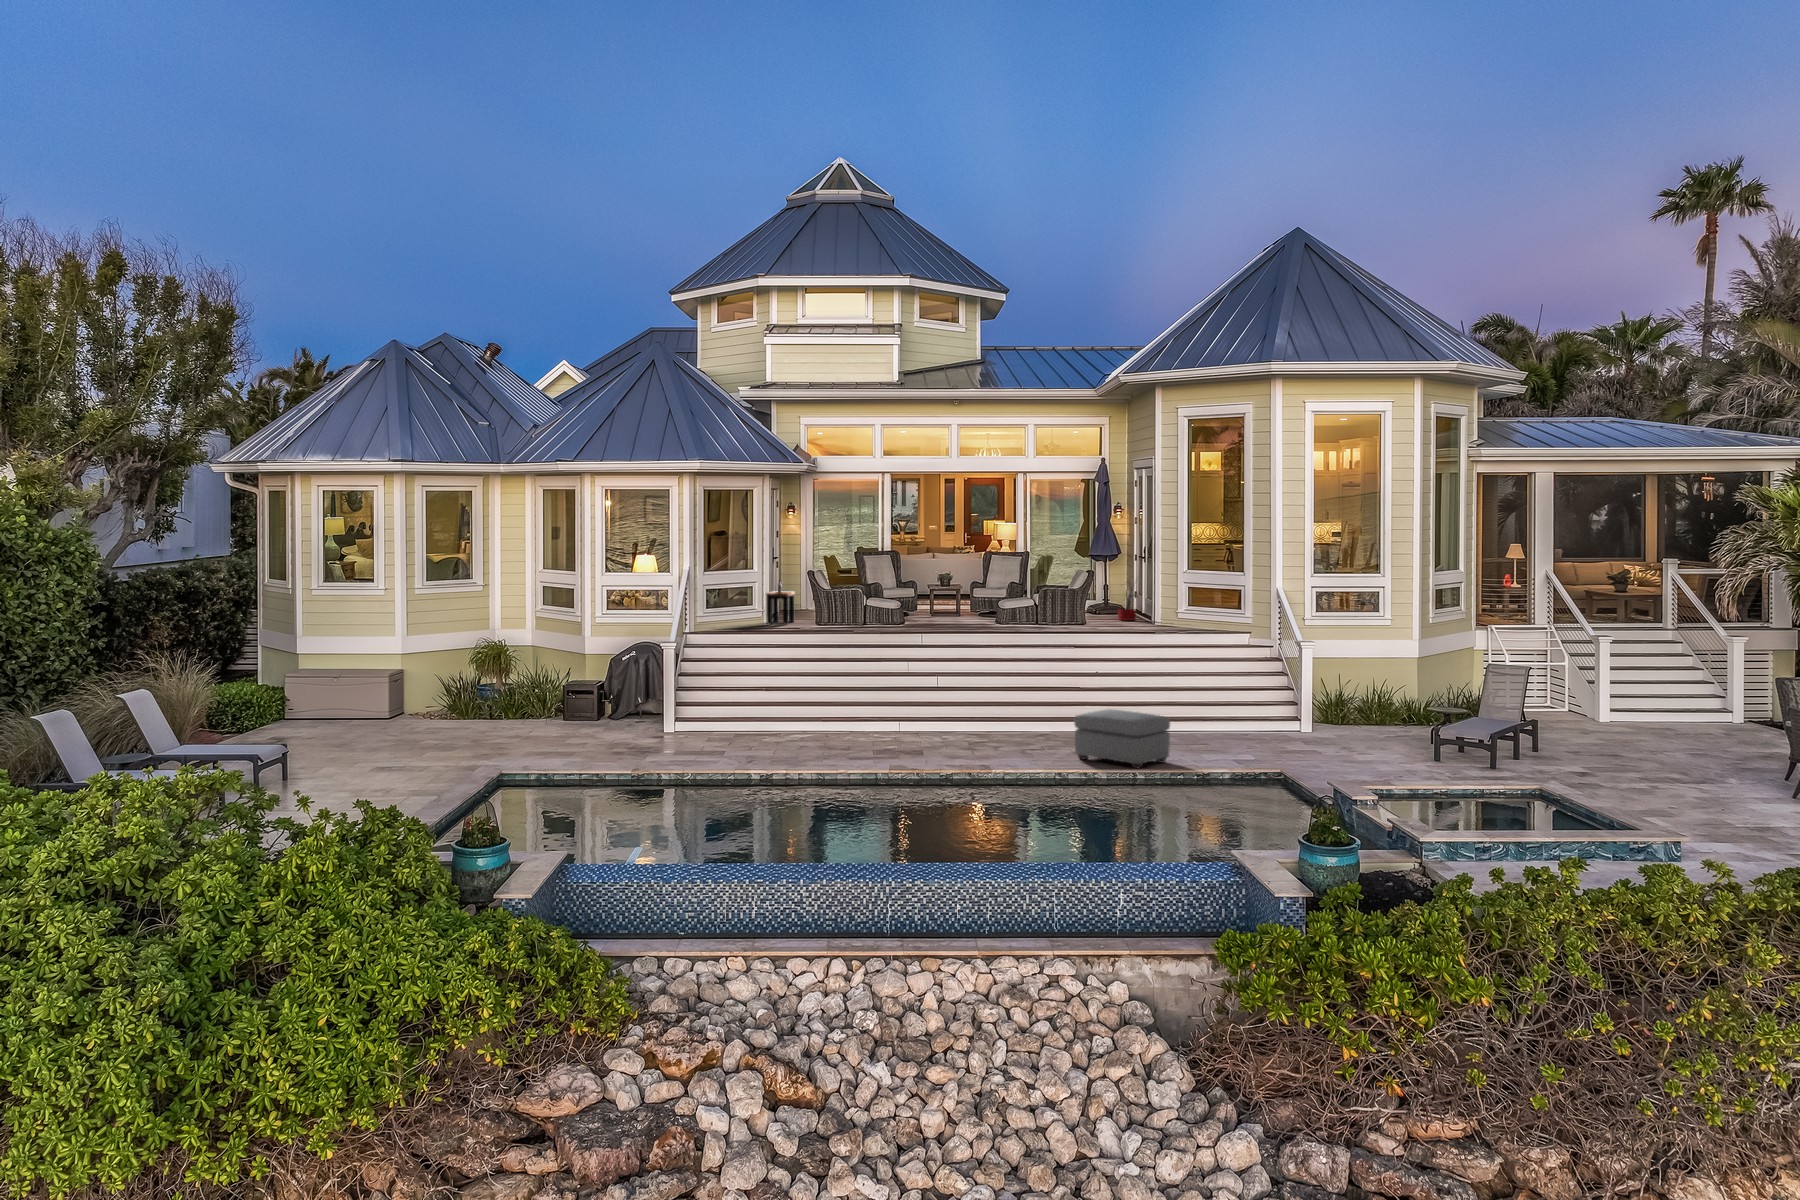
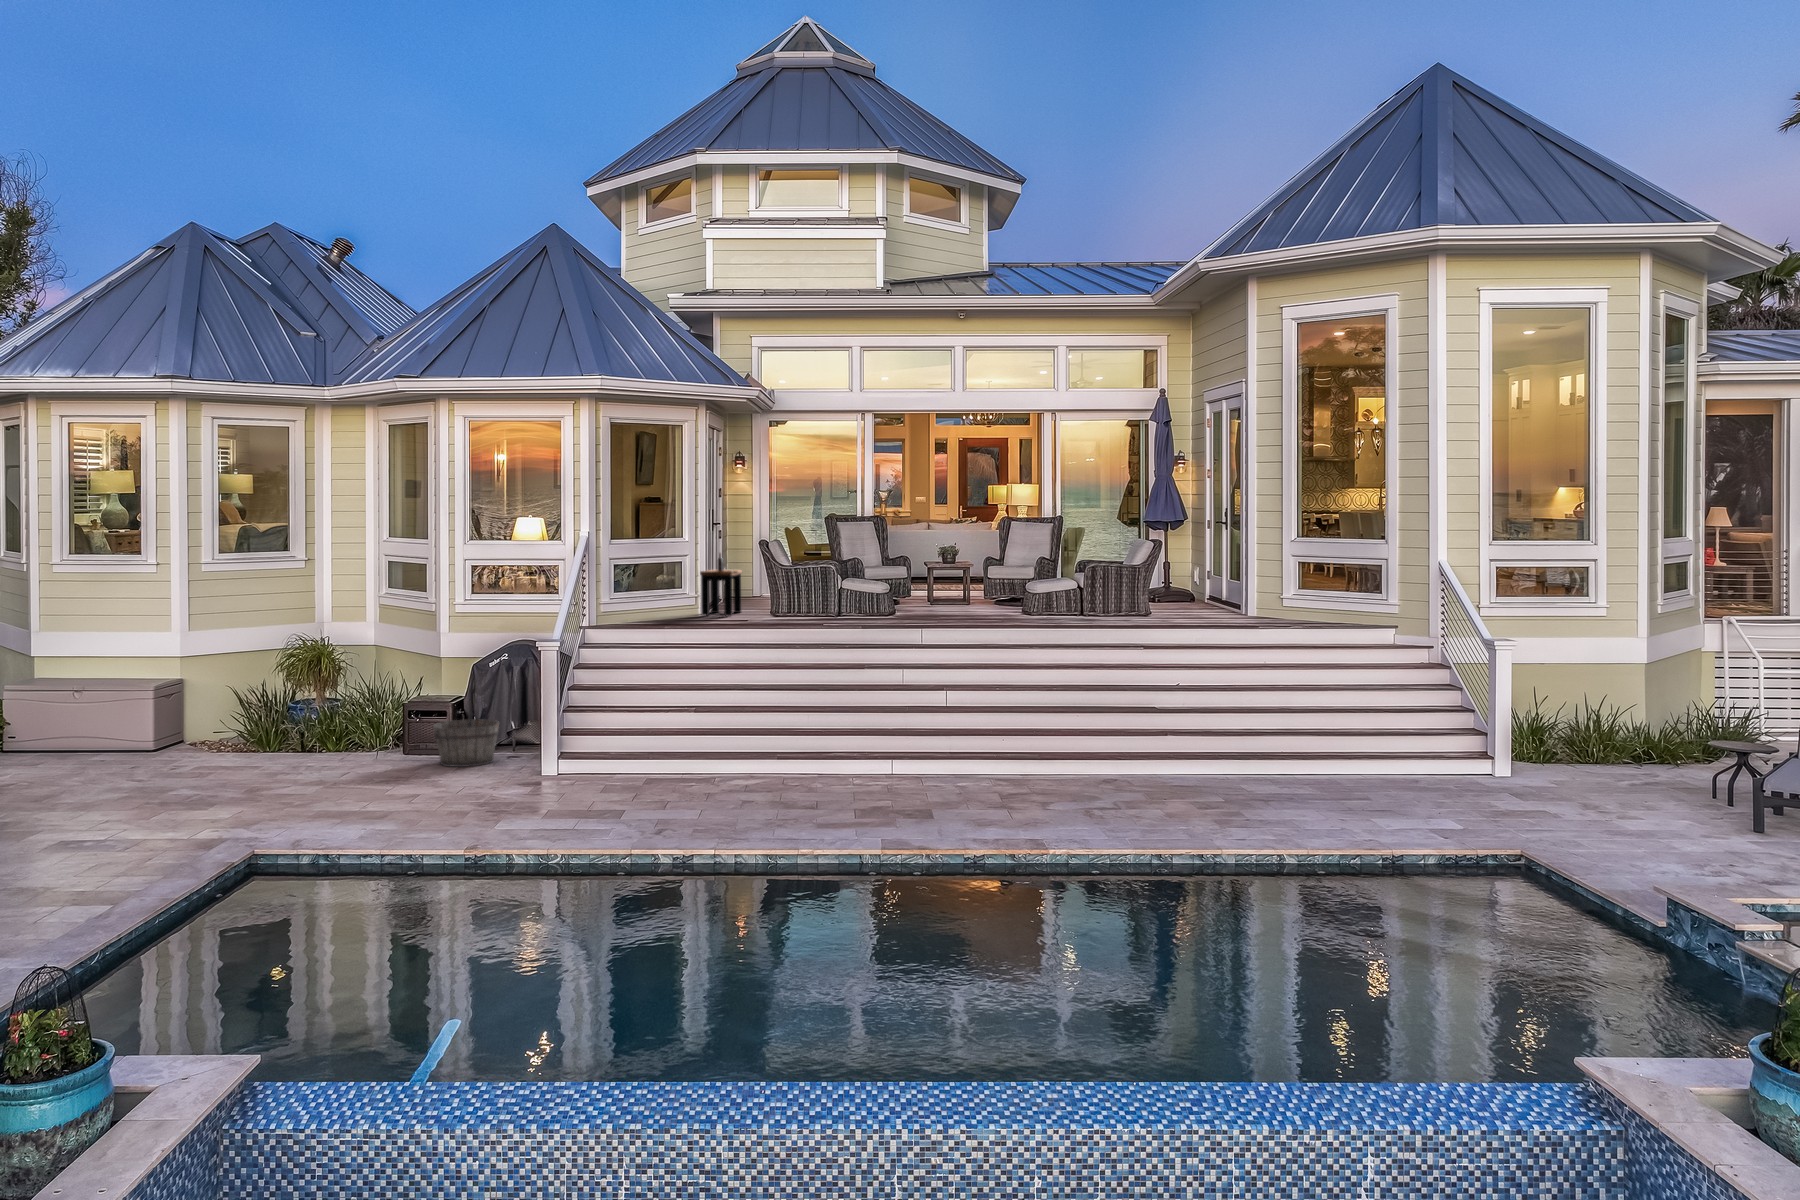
decorative plant: present [1118,581,1136,621] -> none [1195,549,1228,610]
wooden bucket: none [590,687,634,726] -> present [433,714,499,767]
ottoman: present [1074,709,1170,768] -> none [1174,747,1327,845]

